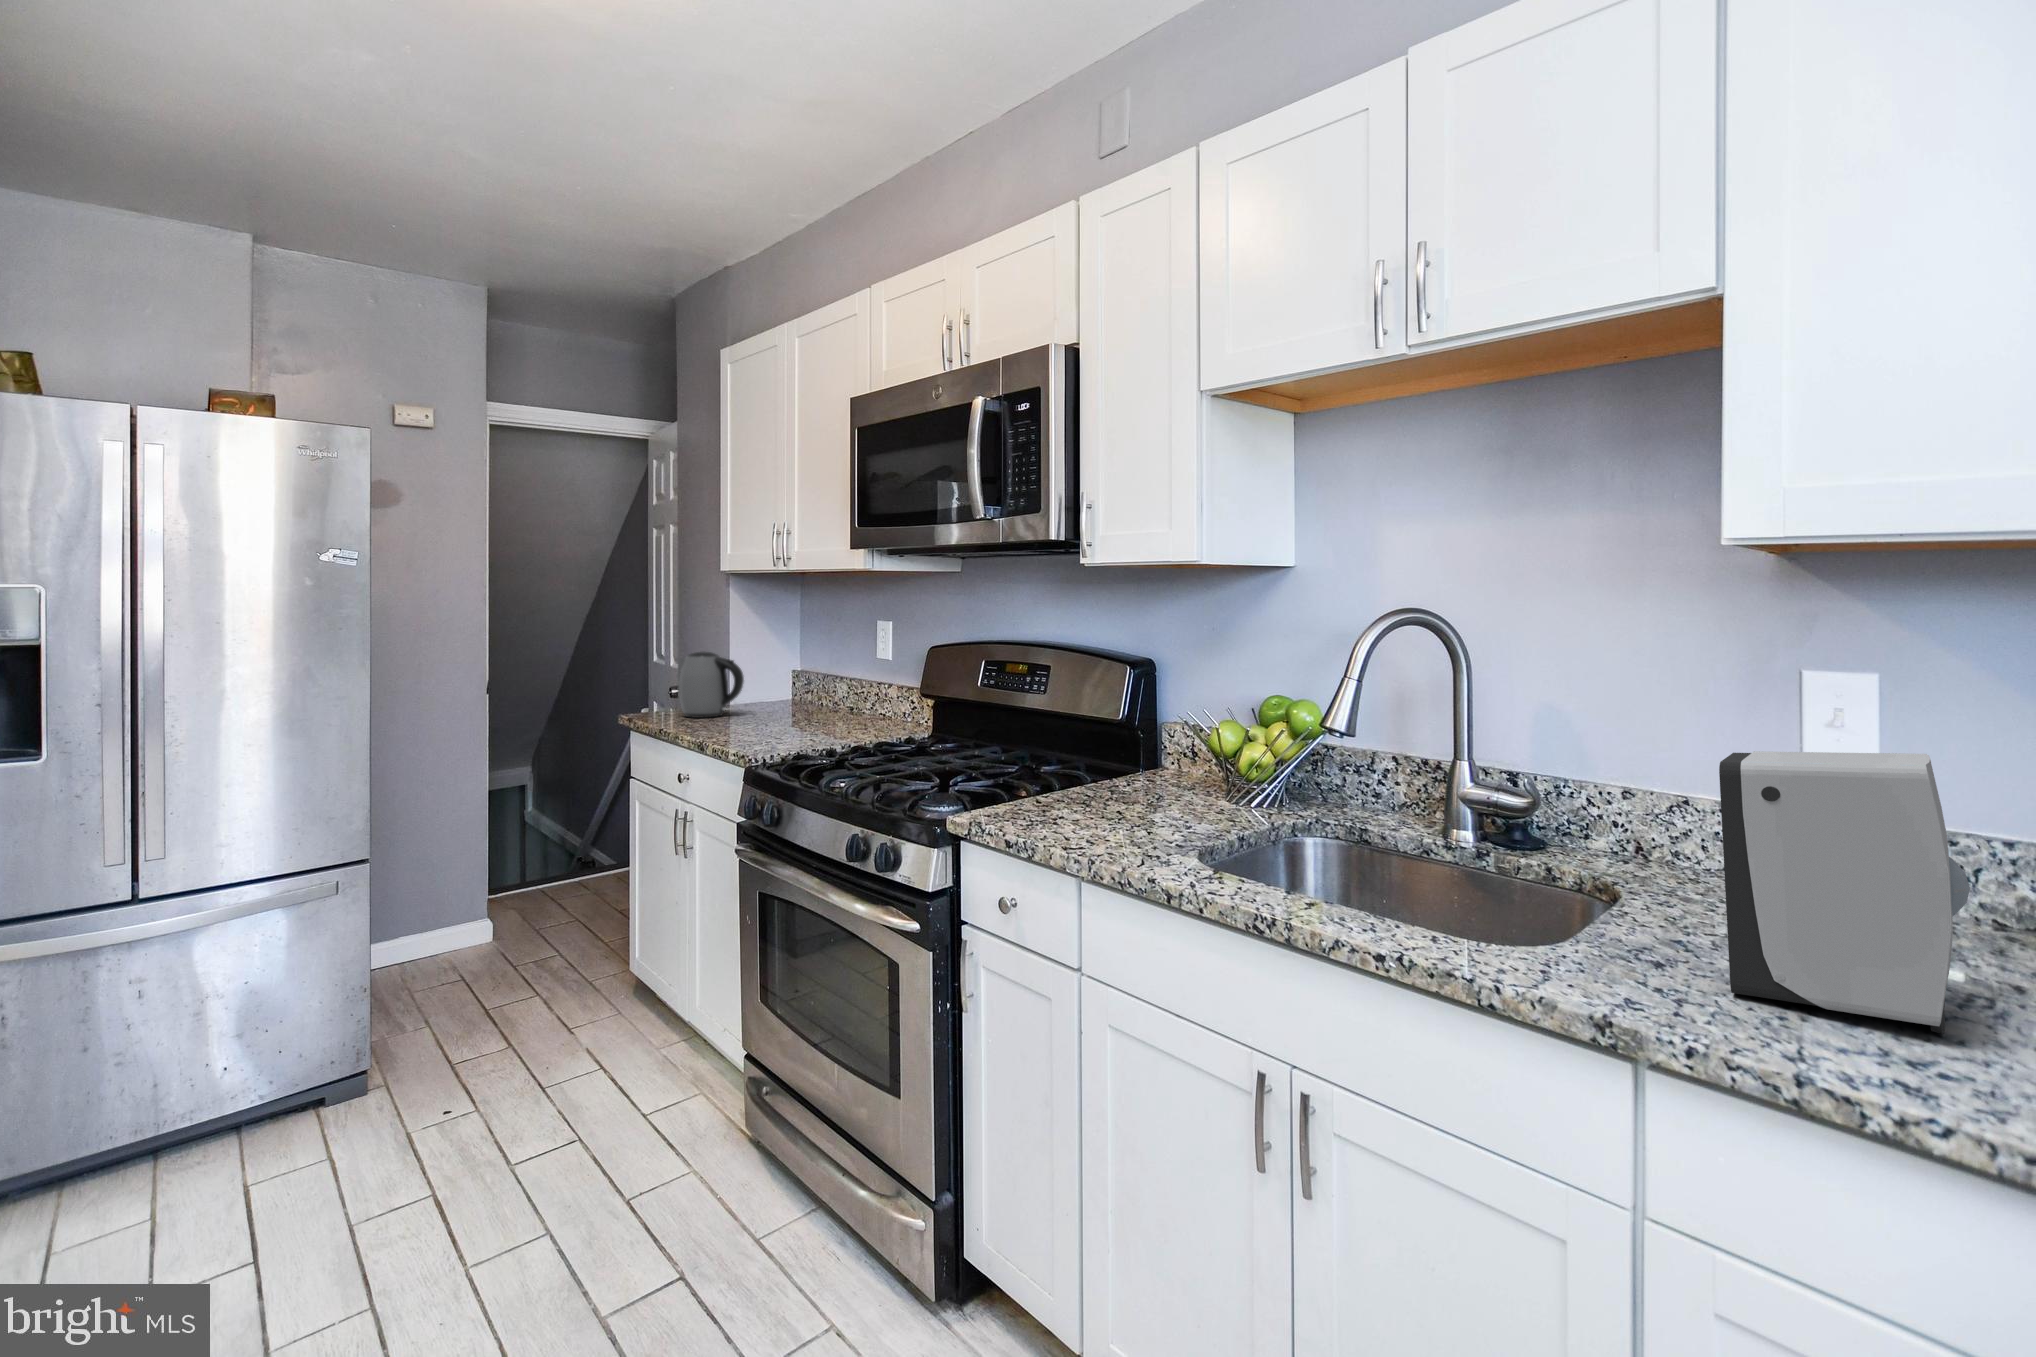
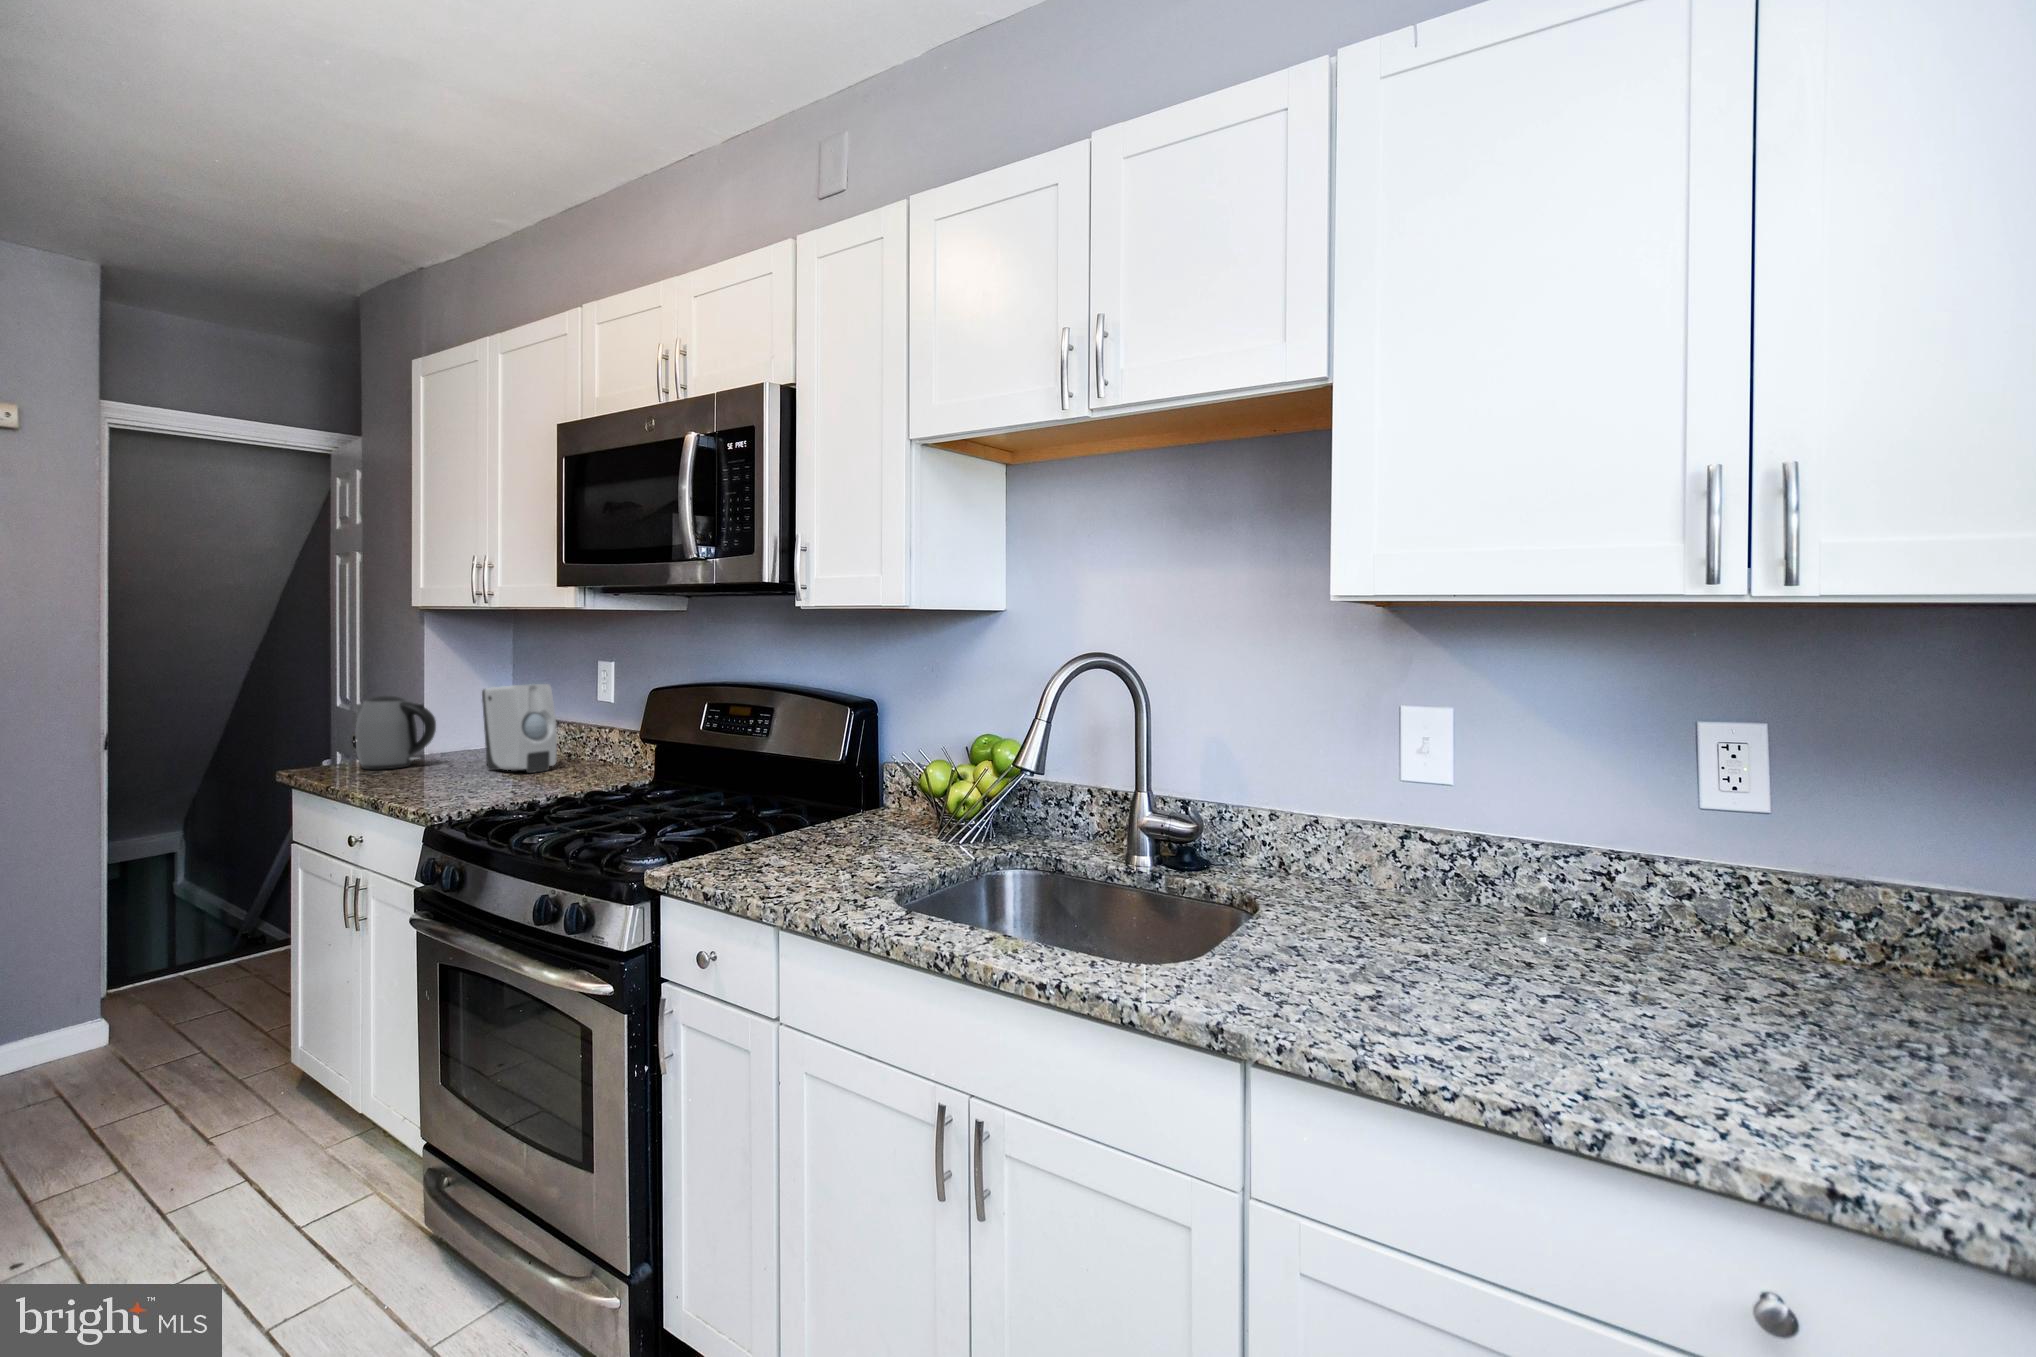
soap dispenser: present [1719,751,1970,1034] -> present [482,684,557,773]

